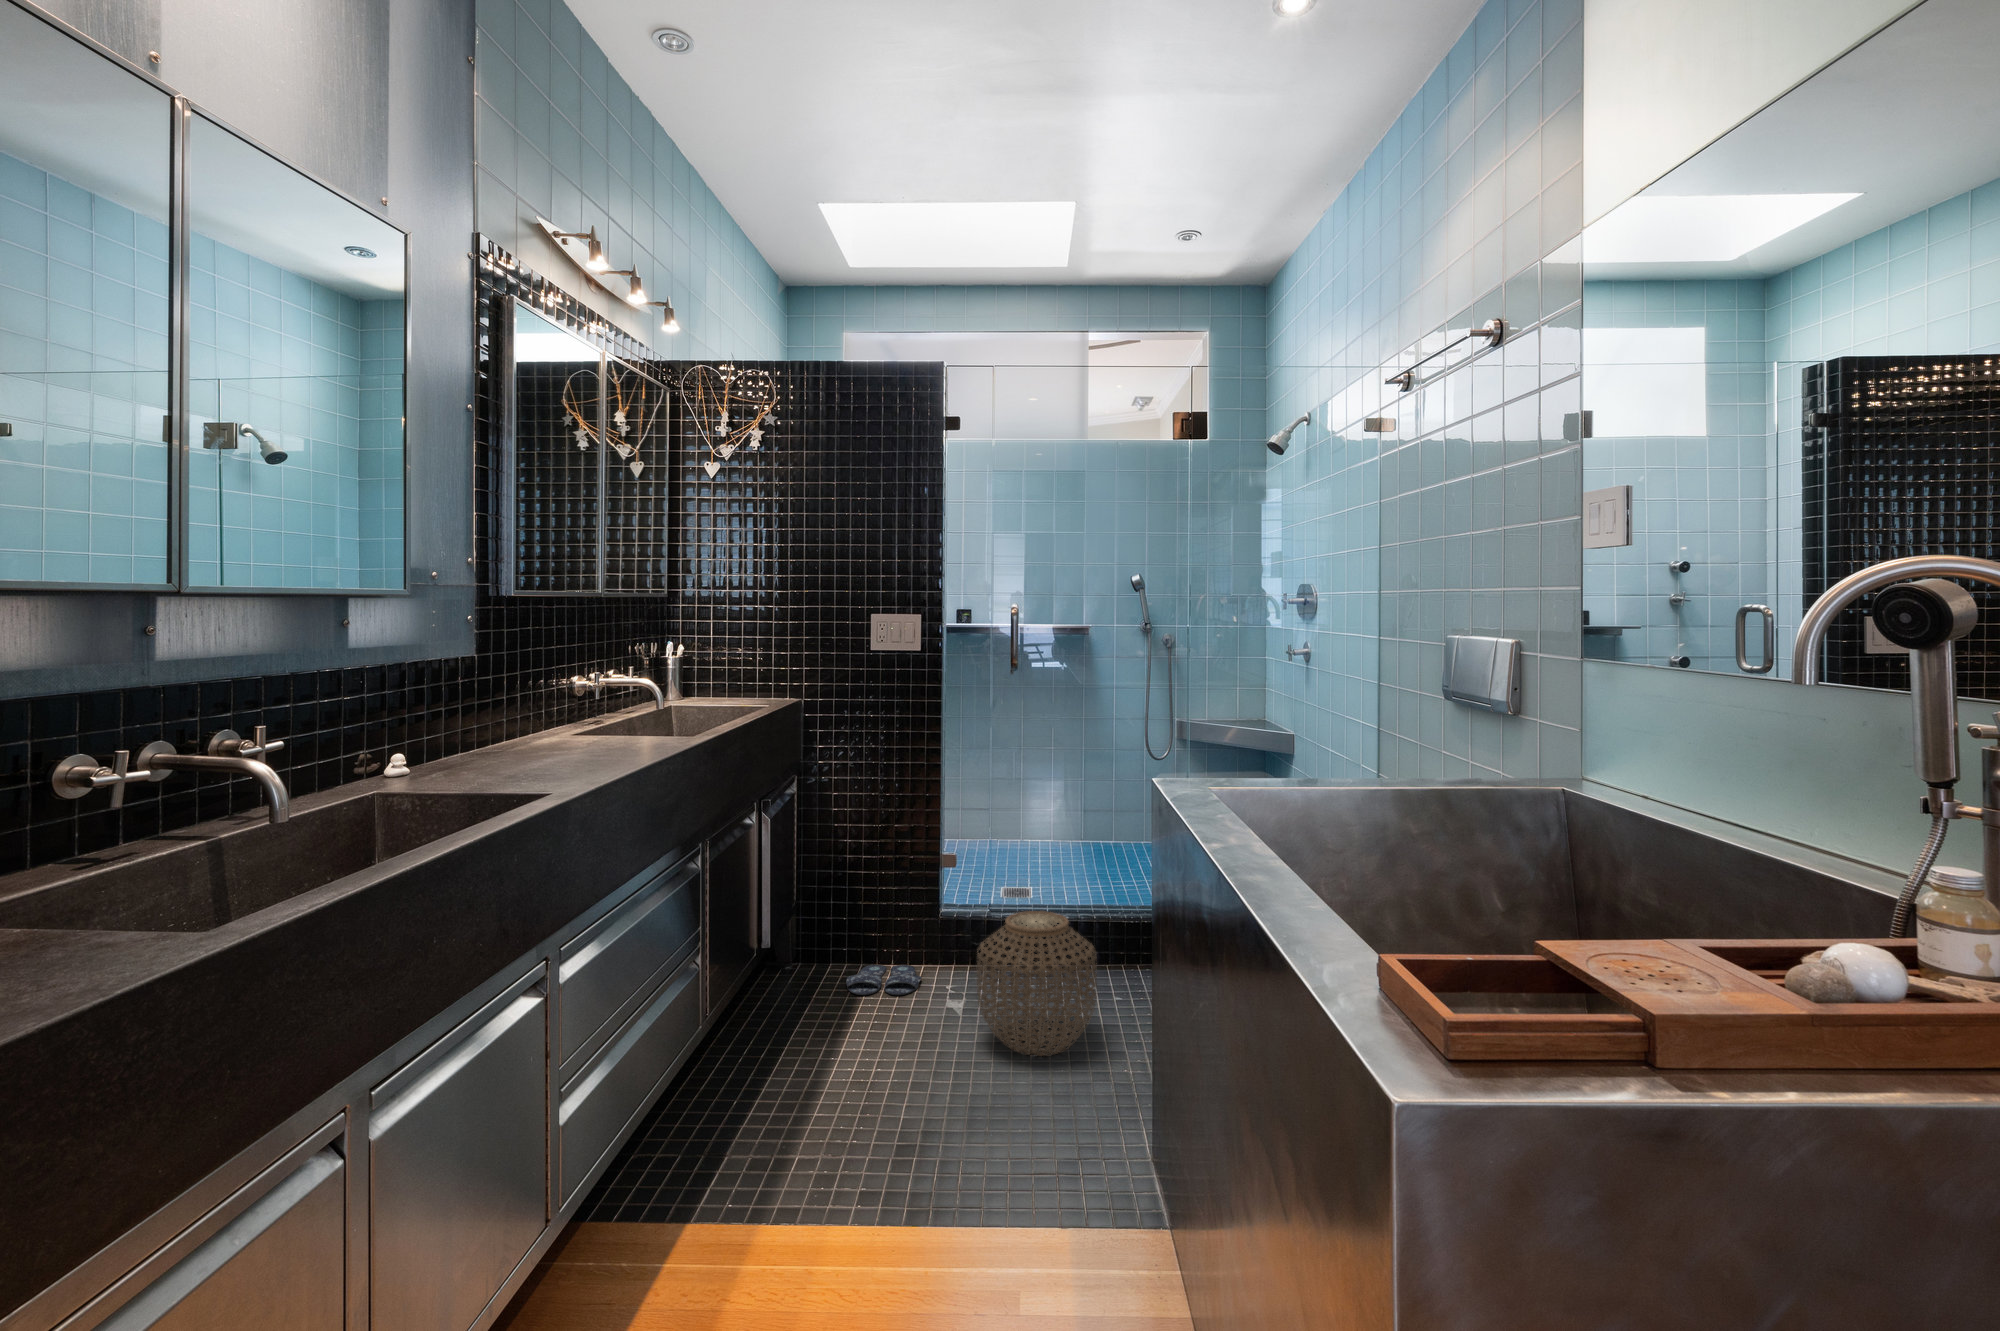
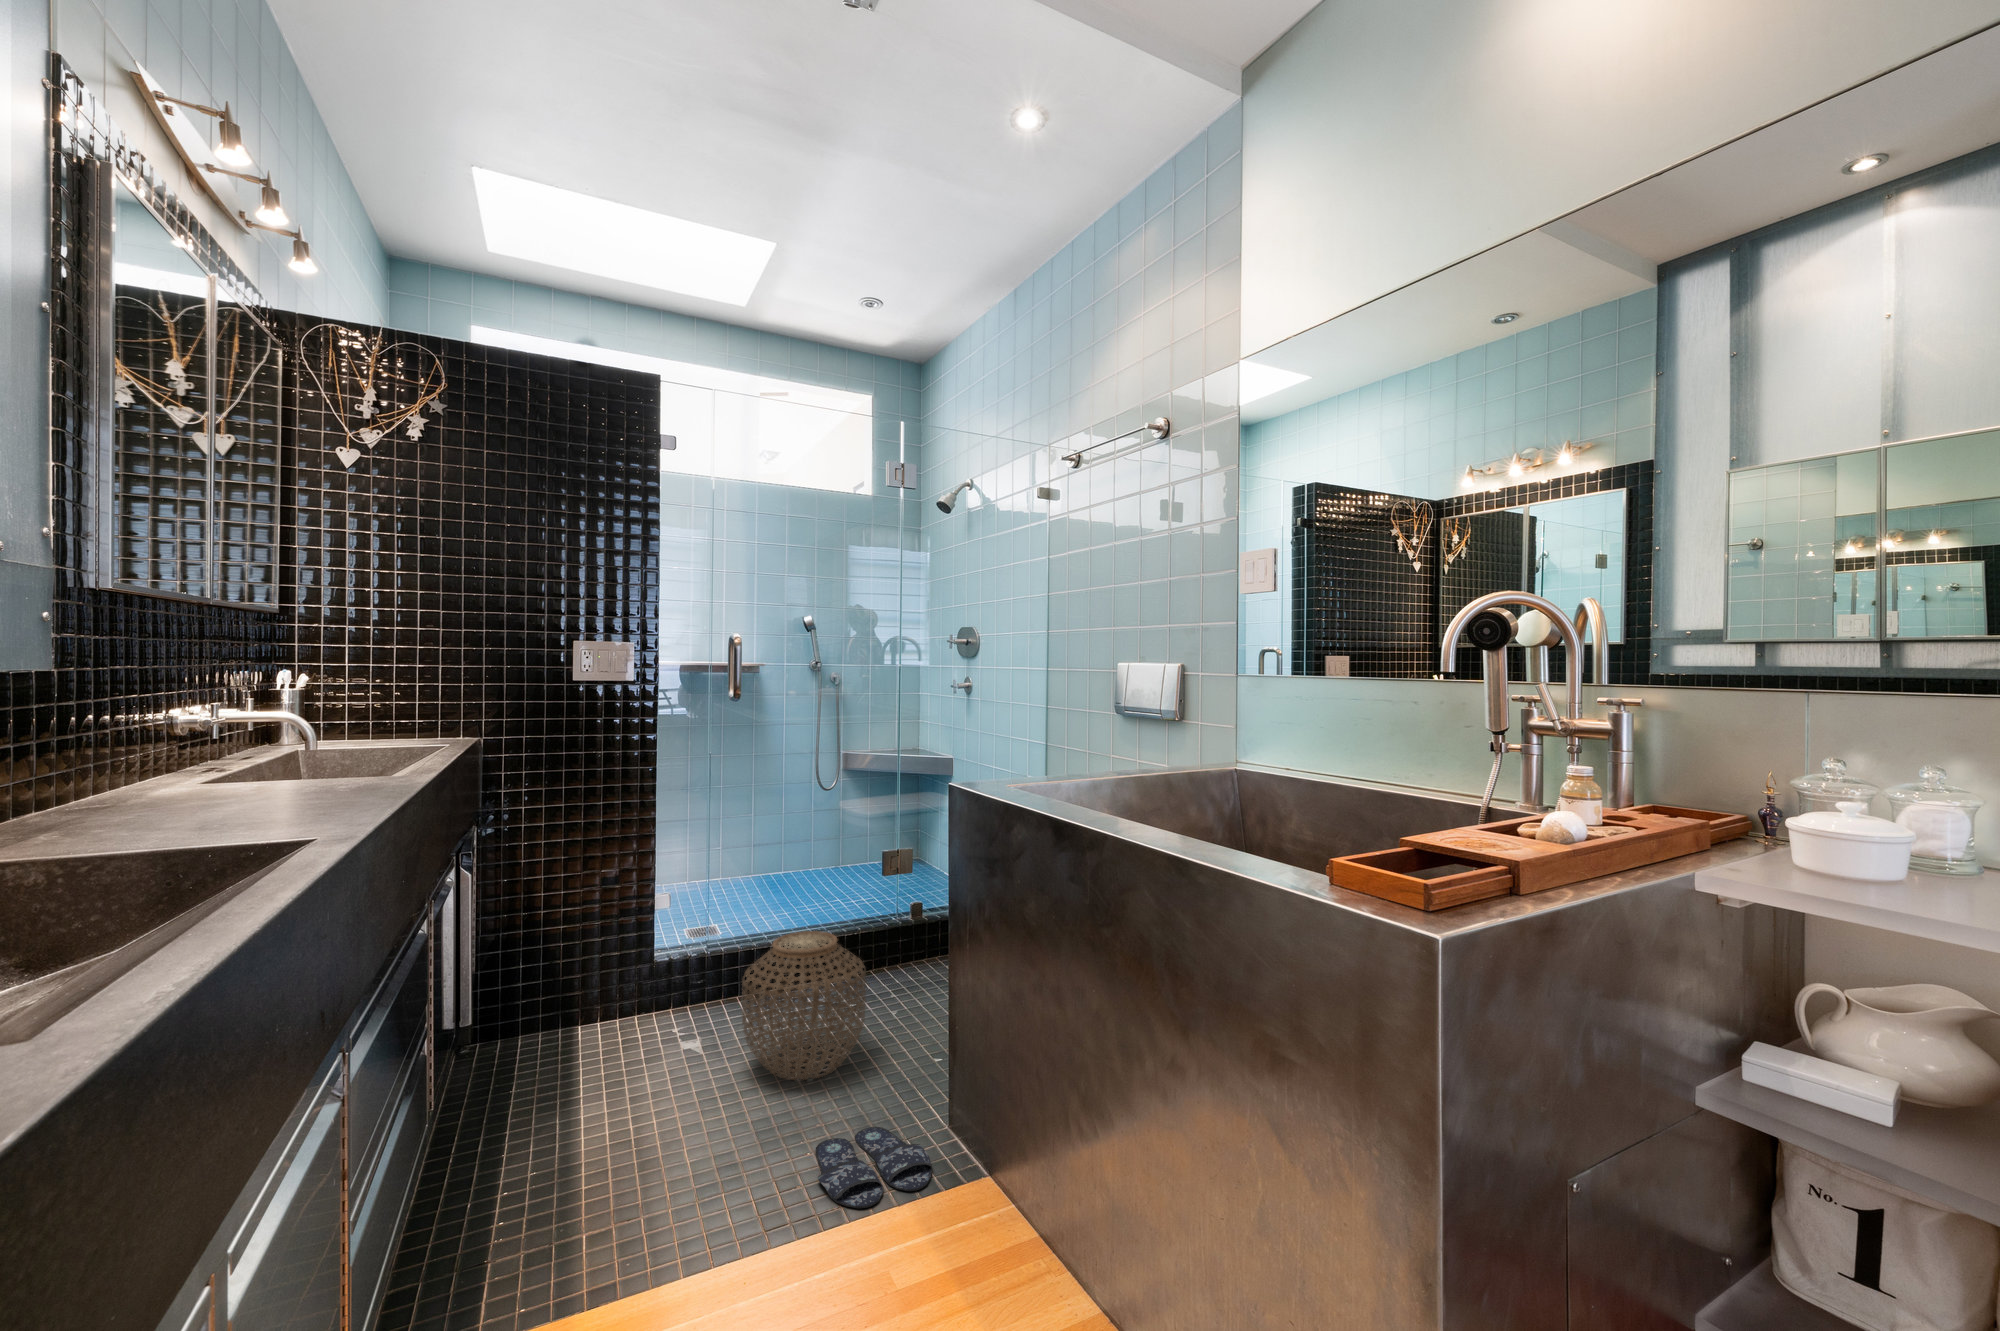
slippers: present [846,965,922,995] -> present [816,1127,932,1208]

